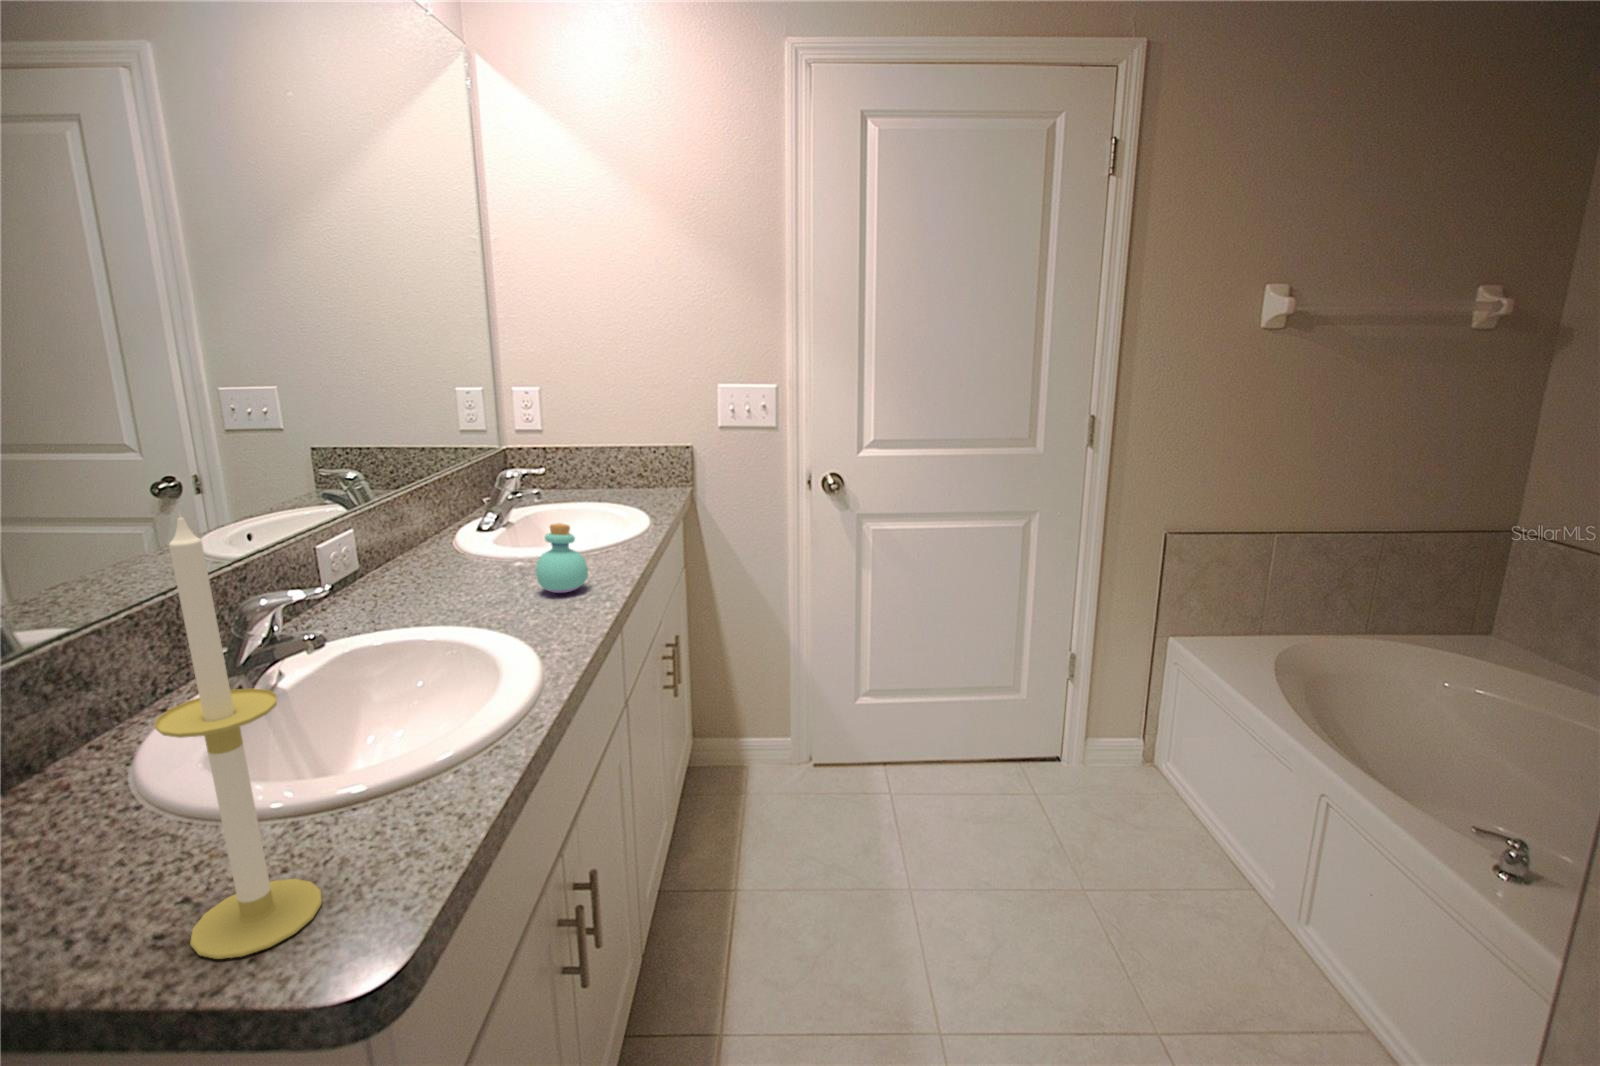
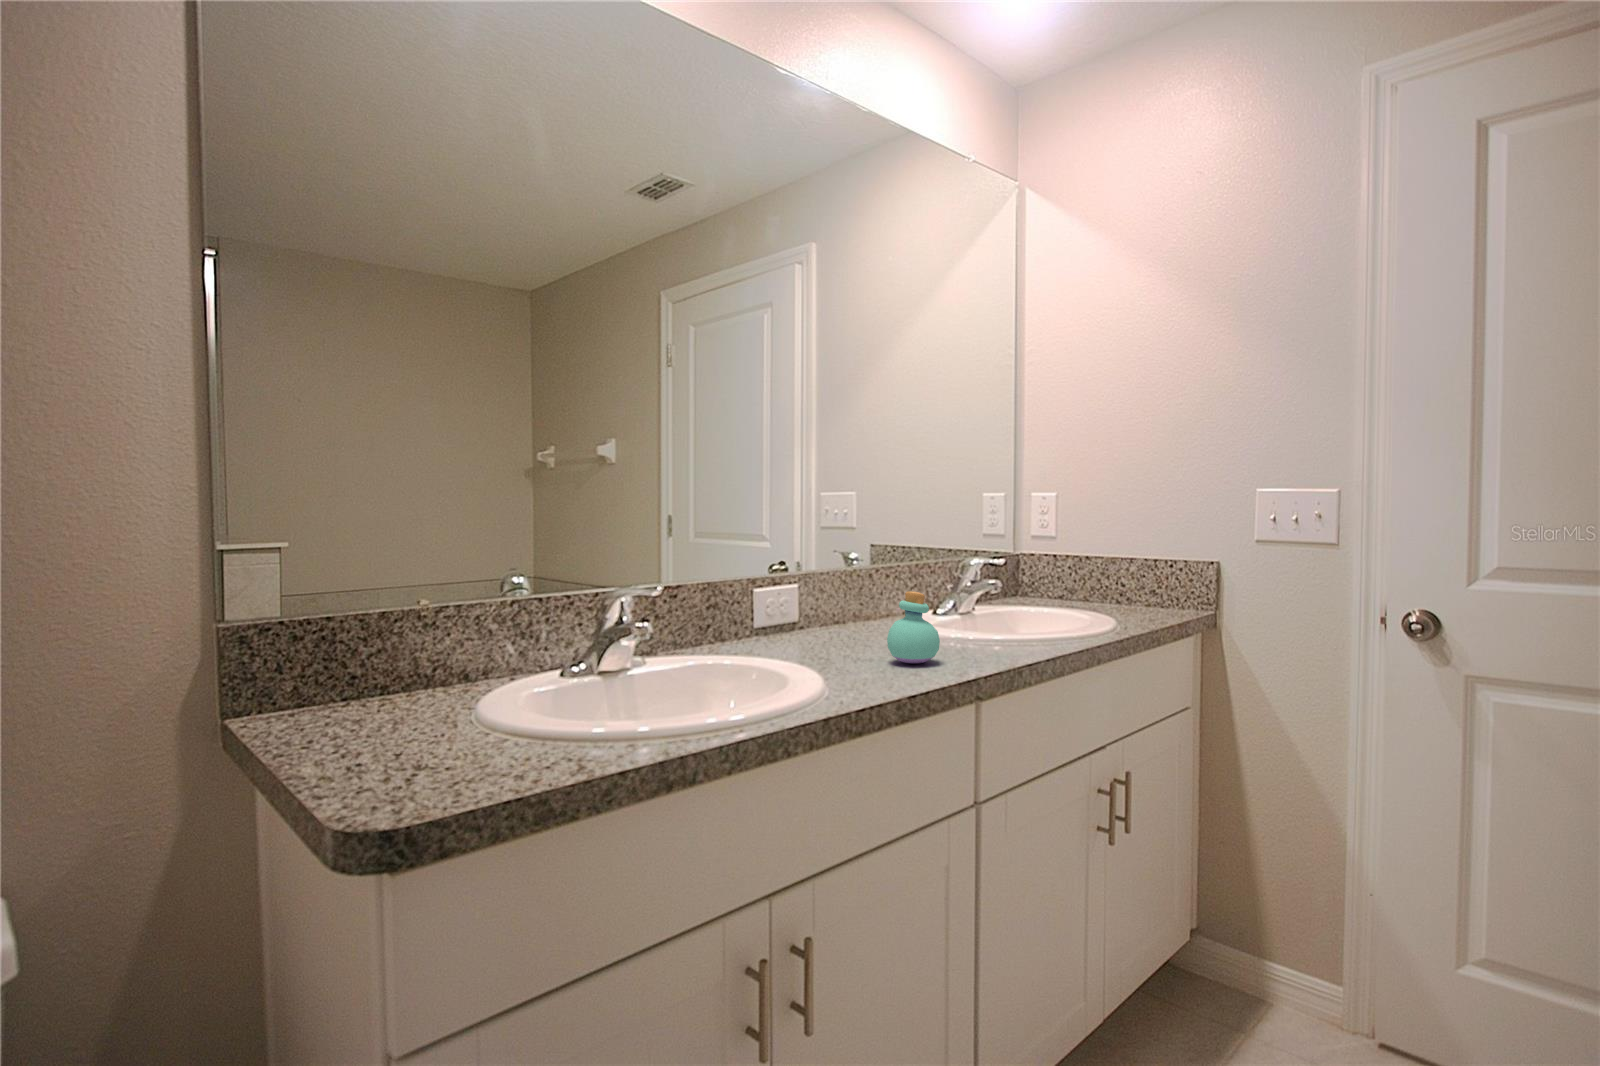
candle: present [155,512,322,959] -> none [361,462,448,774]

